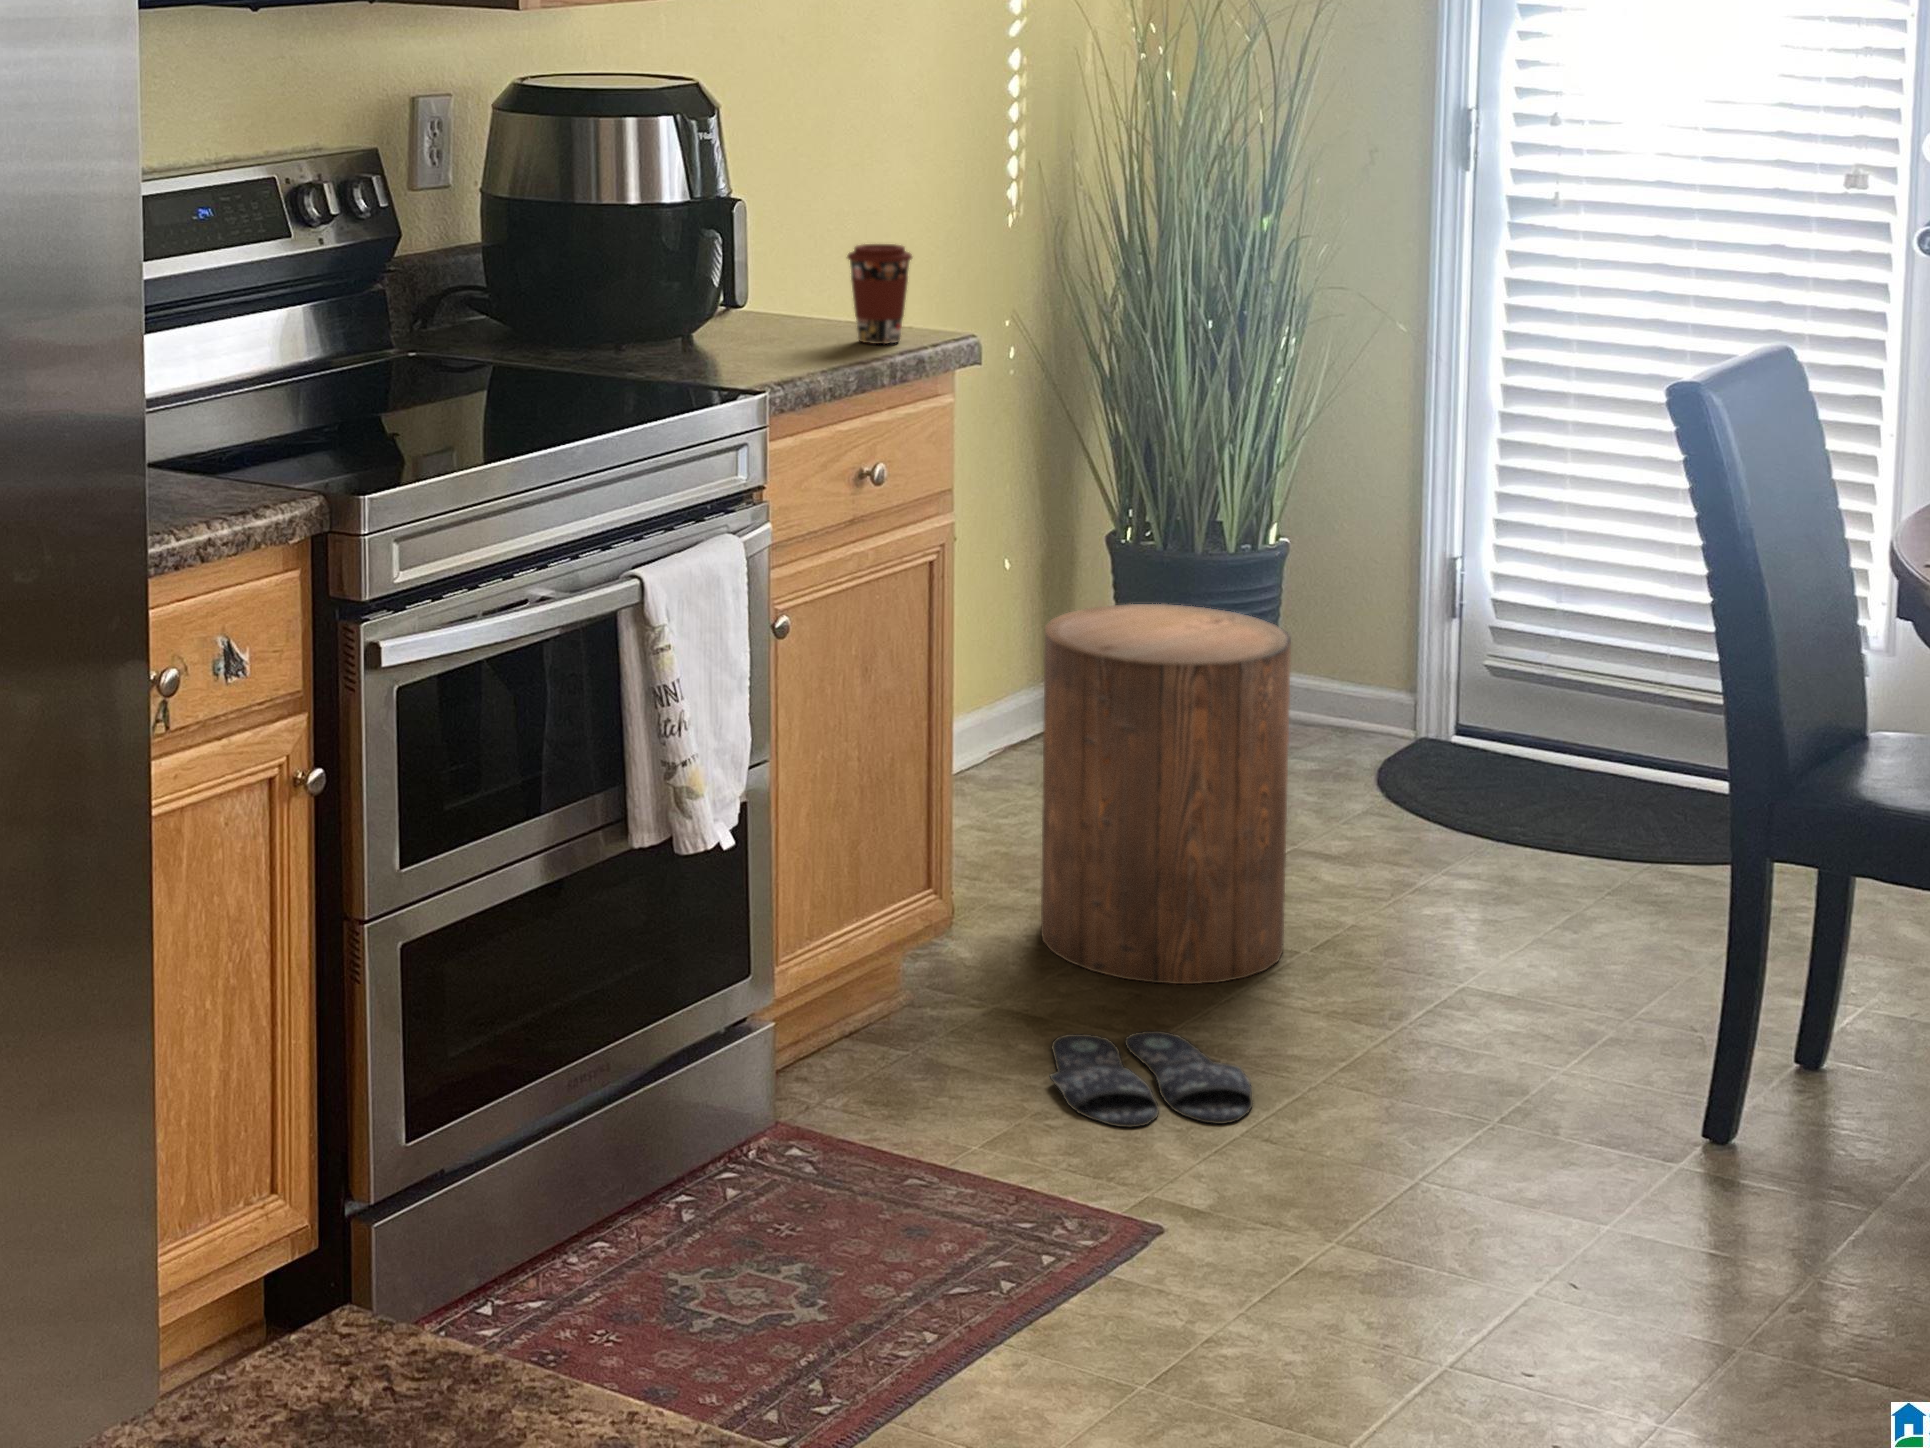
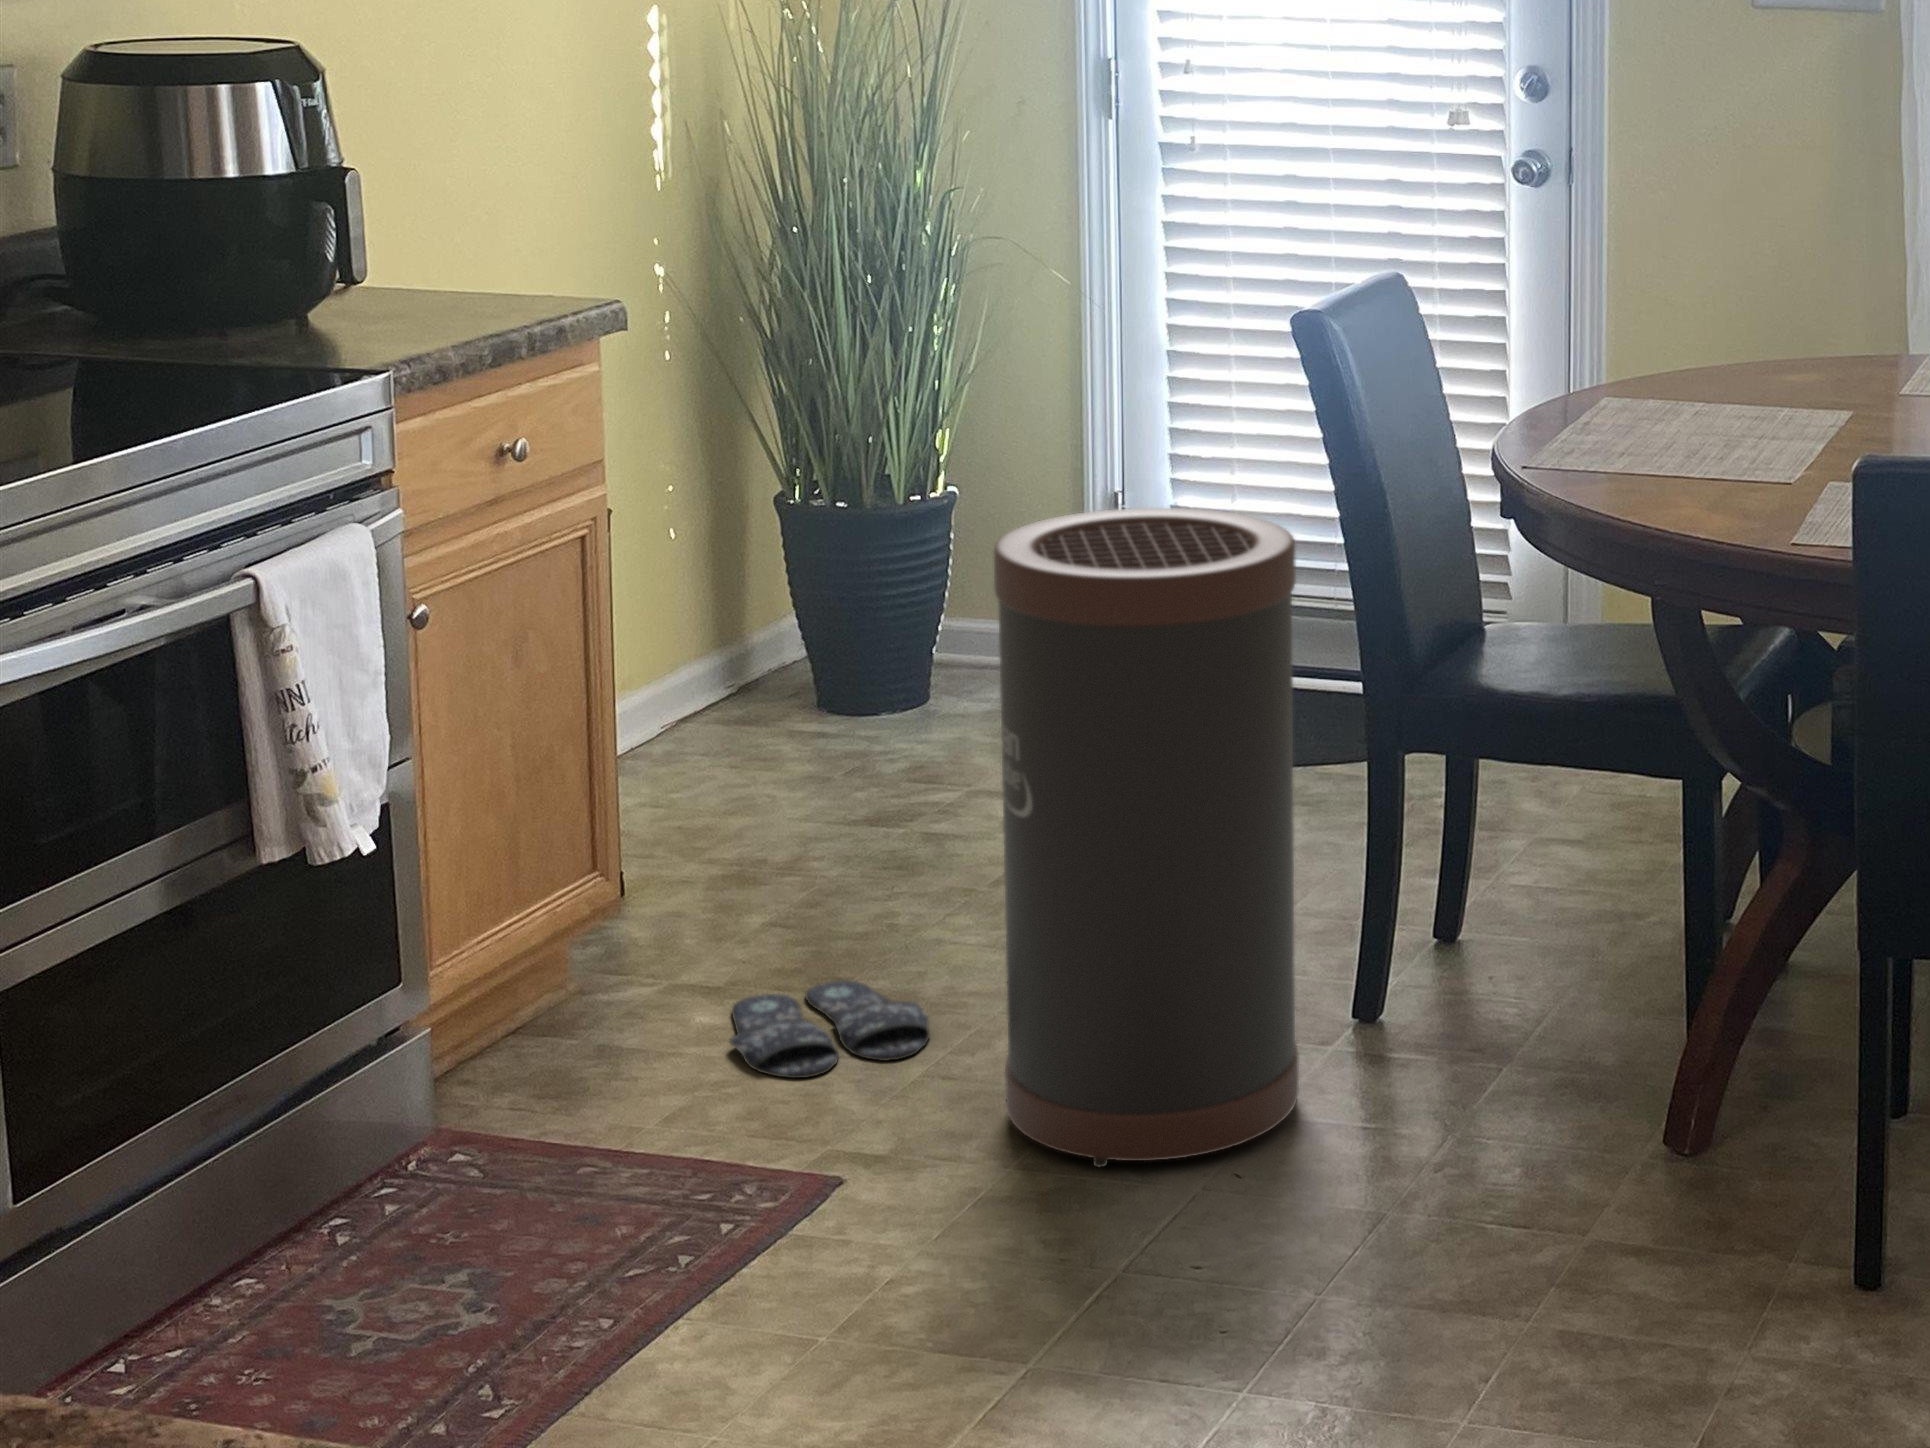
coffee cup: present [847,244,912,344] -> none [474,213,546,317]
trash can: none [1336,579,1693,1286] -> present [994,508,1299,1167]
stool: present [1041,604,1291,984] -> none [709,560,961,935]

